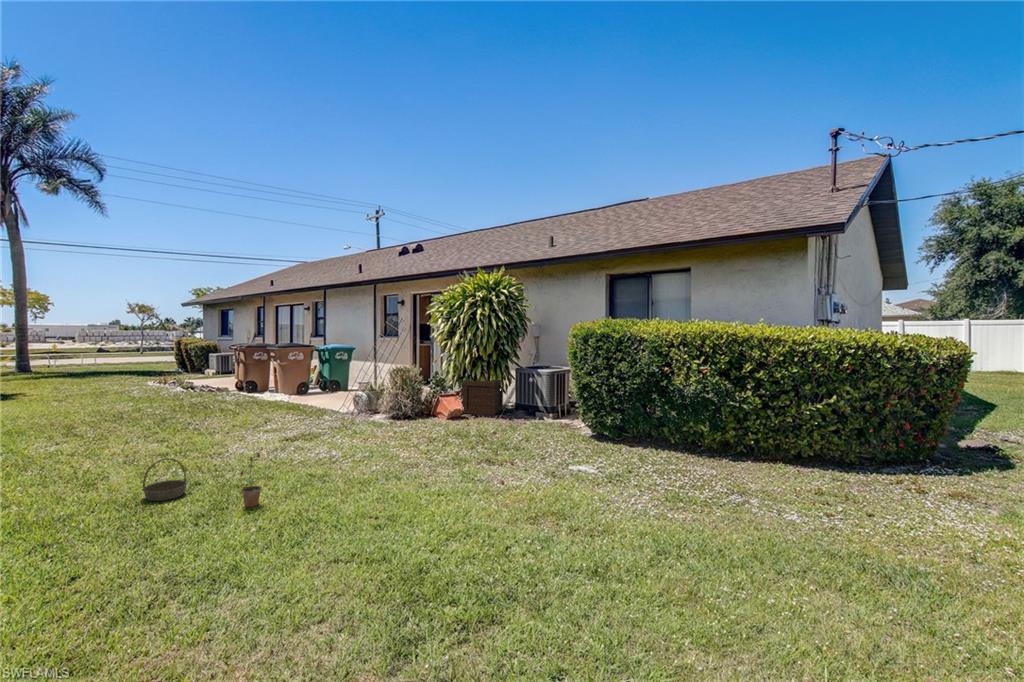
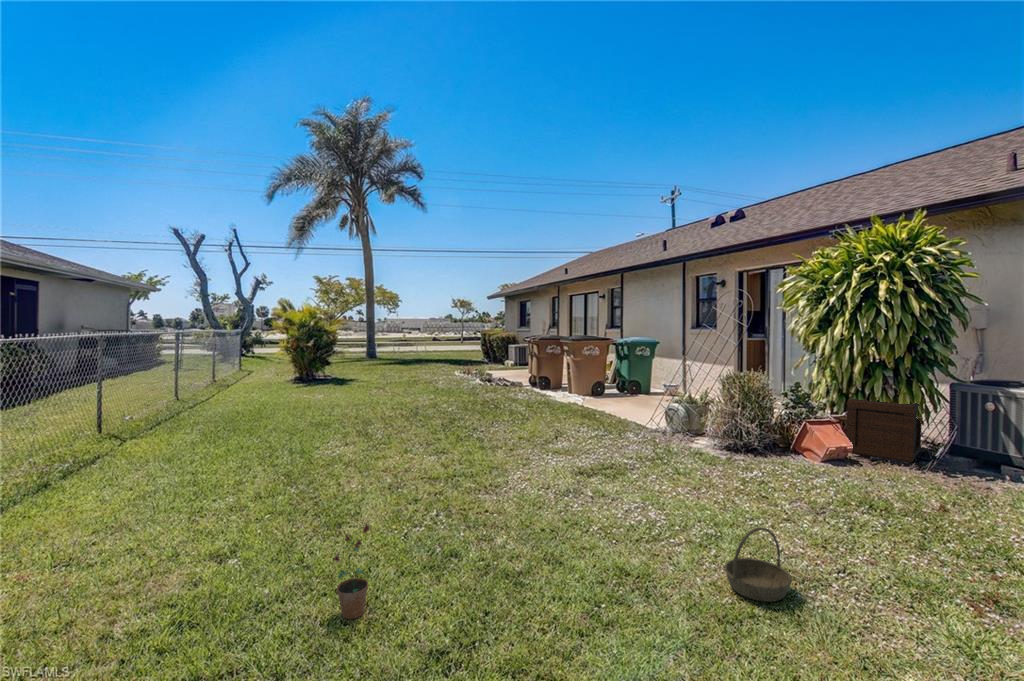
potted plant: present [240,452,261,507] -> present [334,523,370,619]
basket: present [143,458,187,501] -> present [725,527,792,602]

